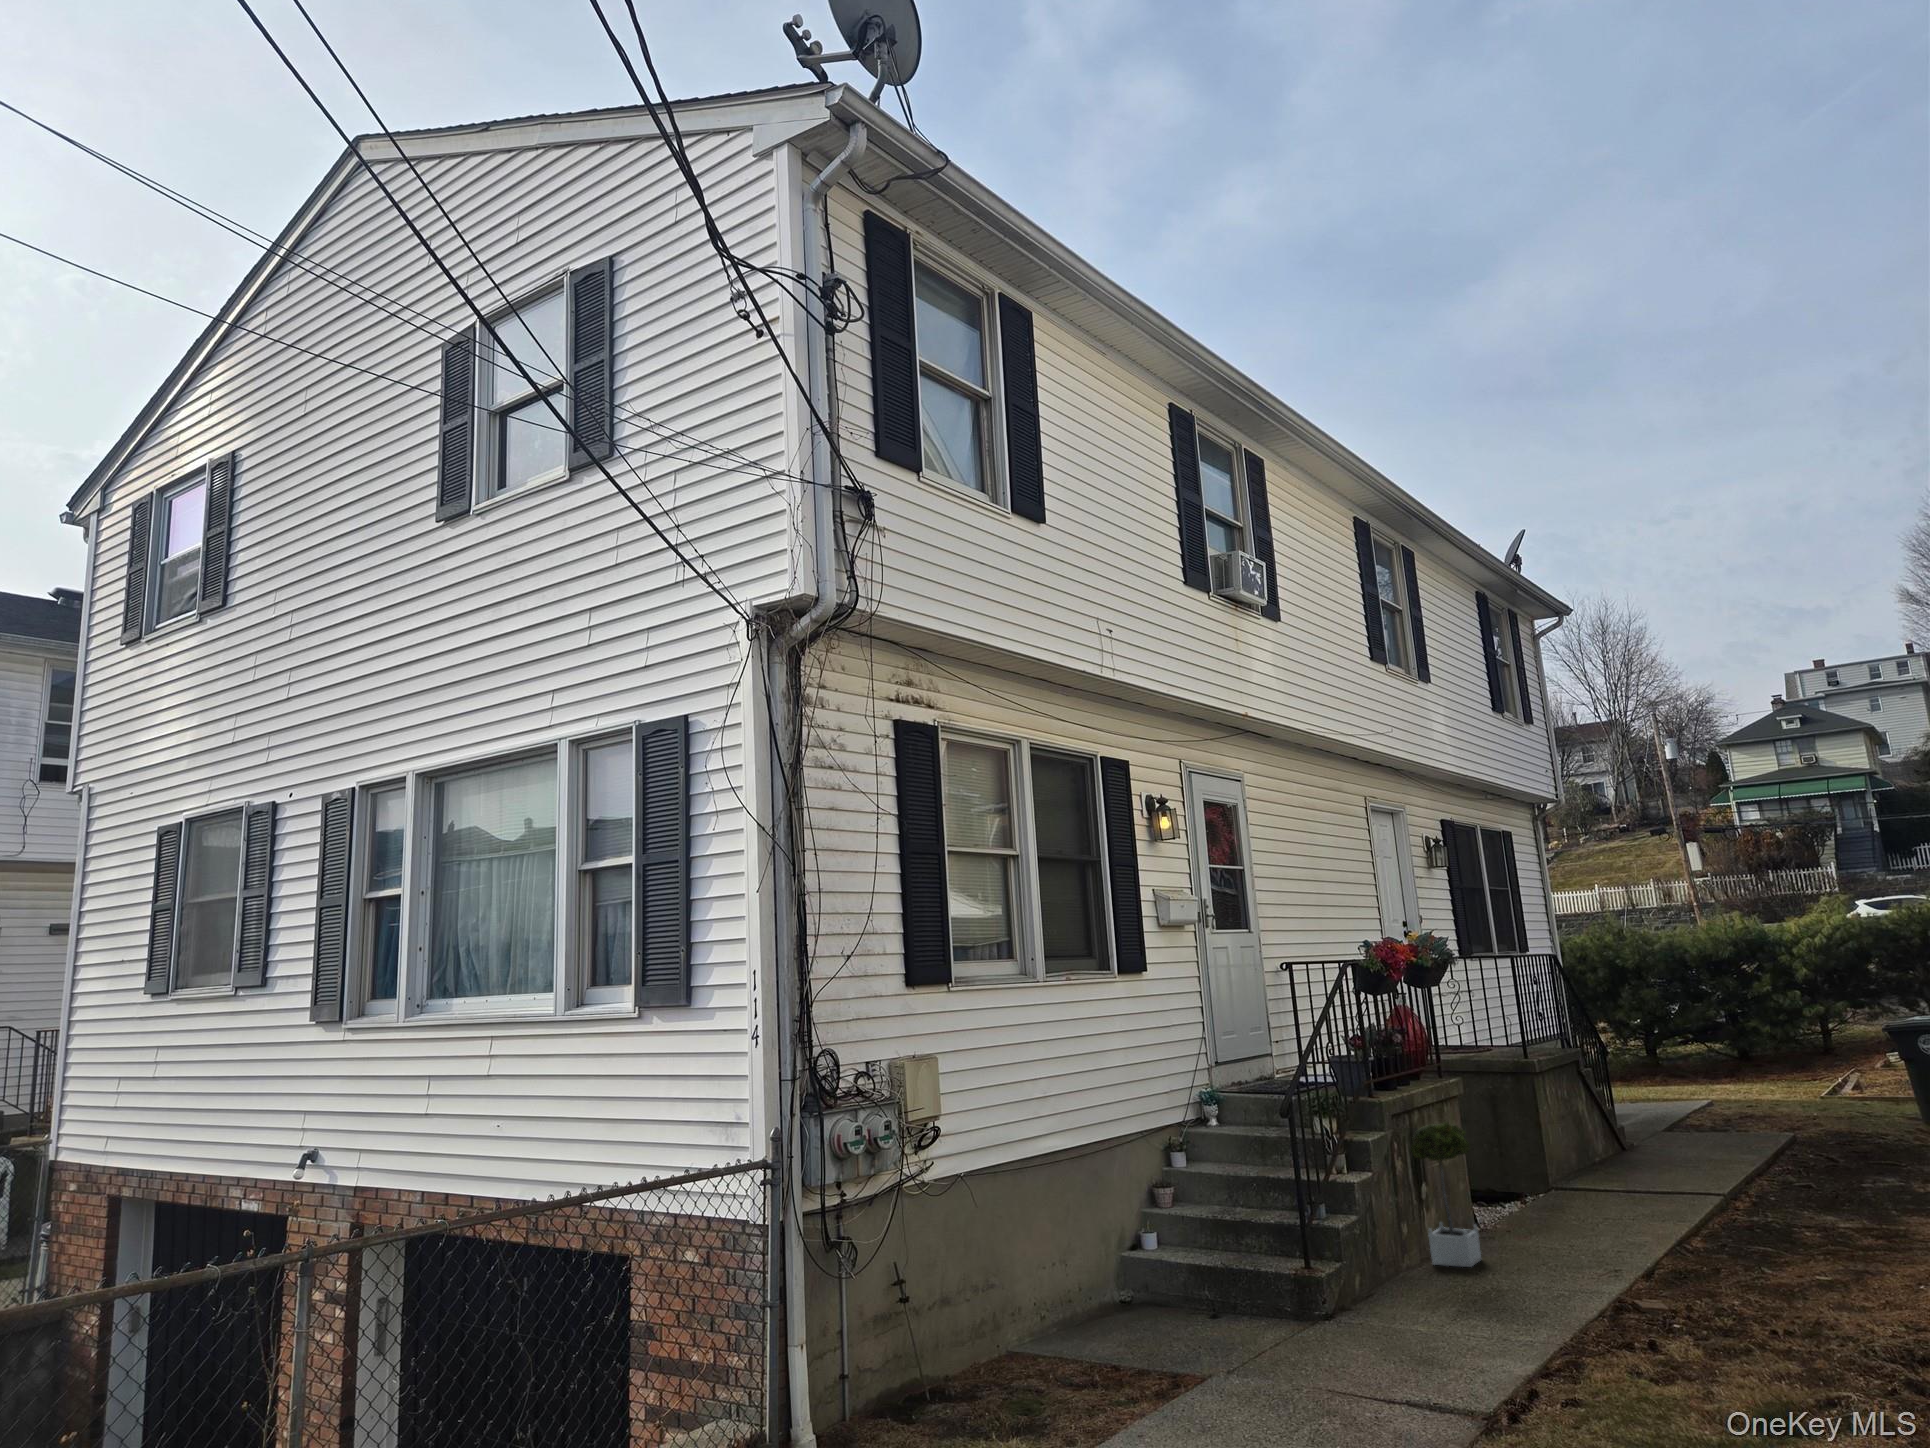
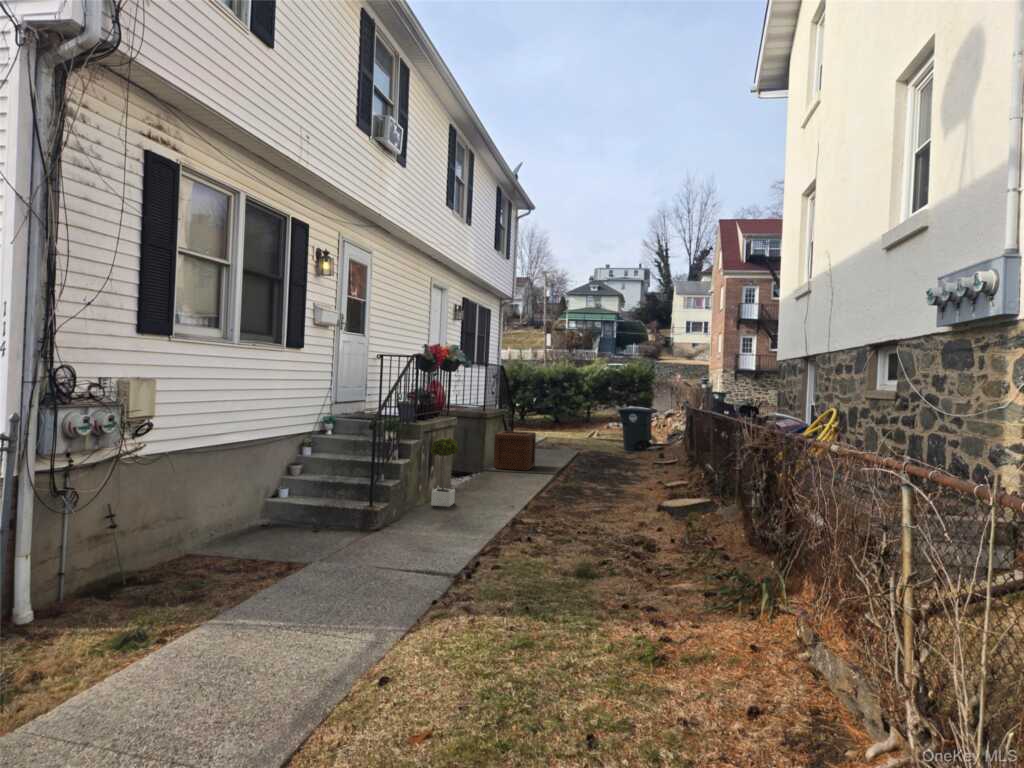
wooden crate: none [1558,1096,1670,1184] -> present [494,431,536,471]

